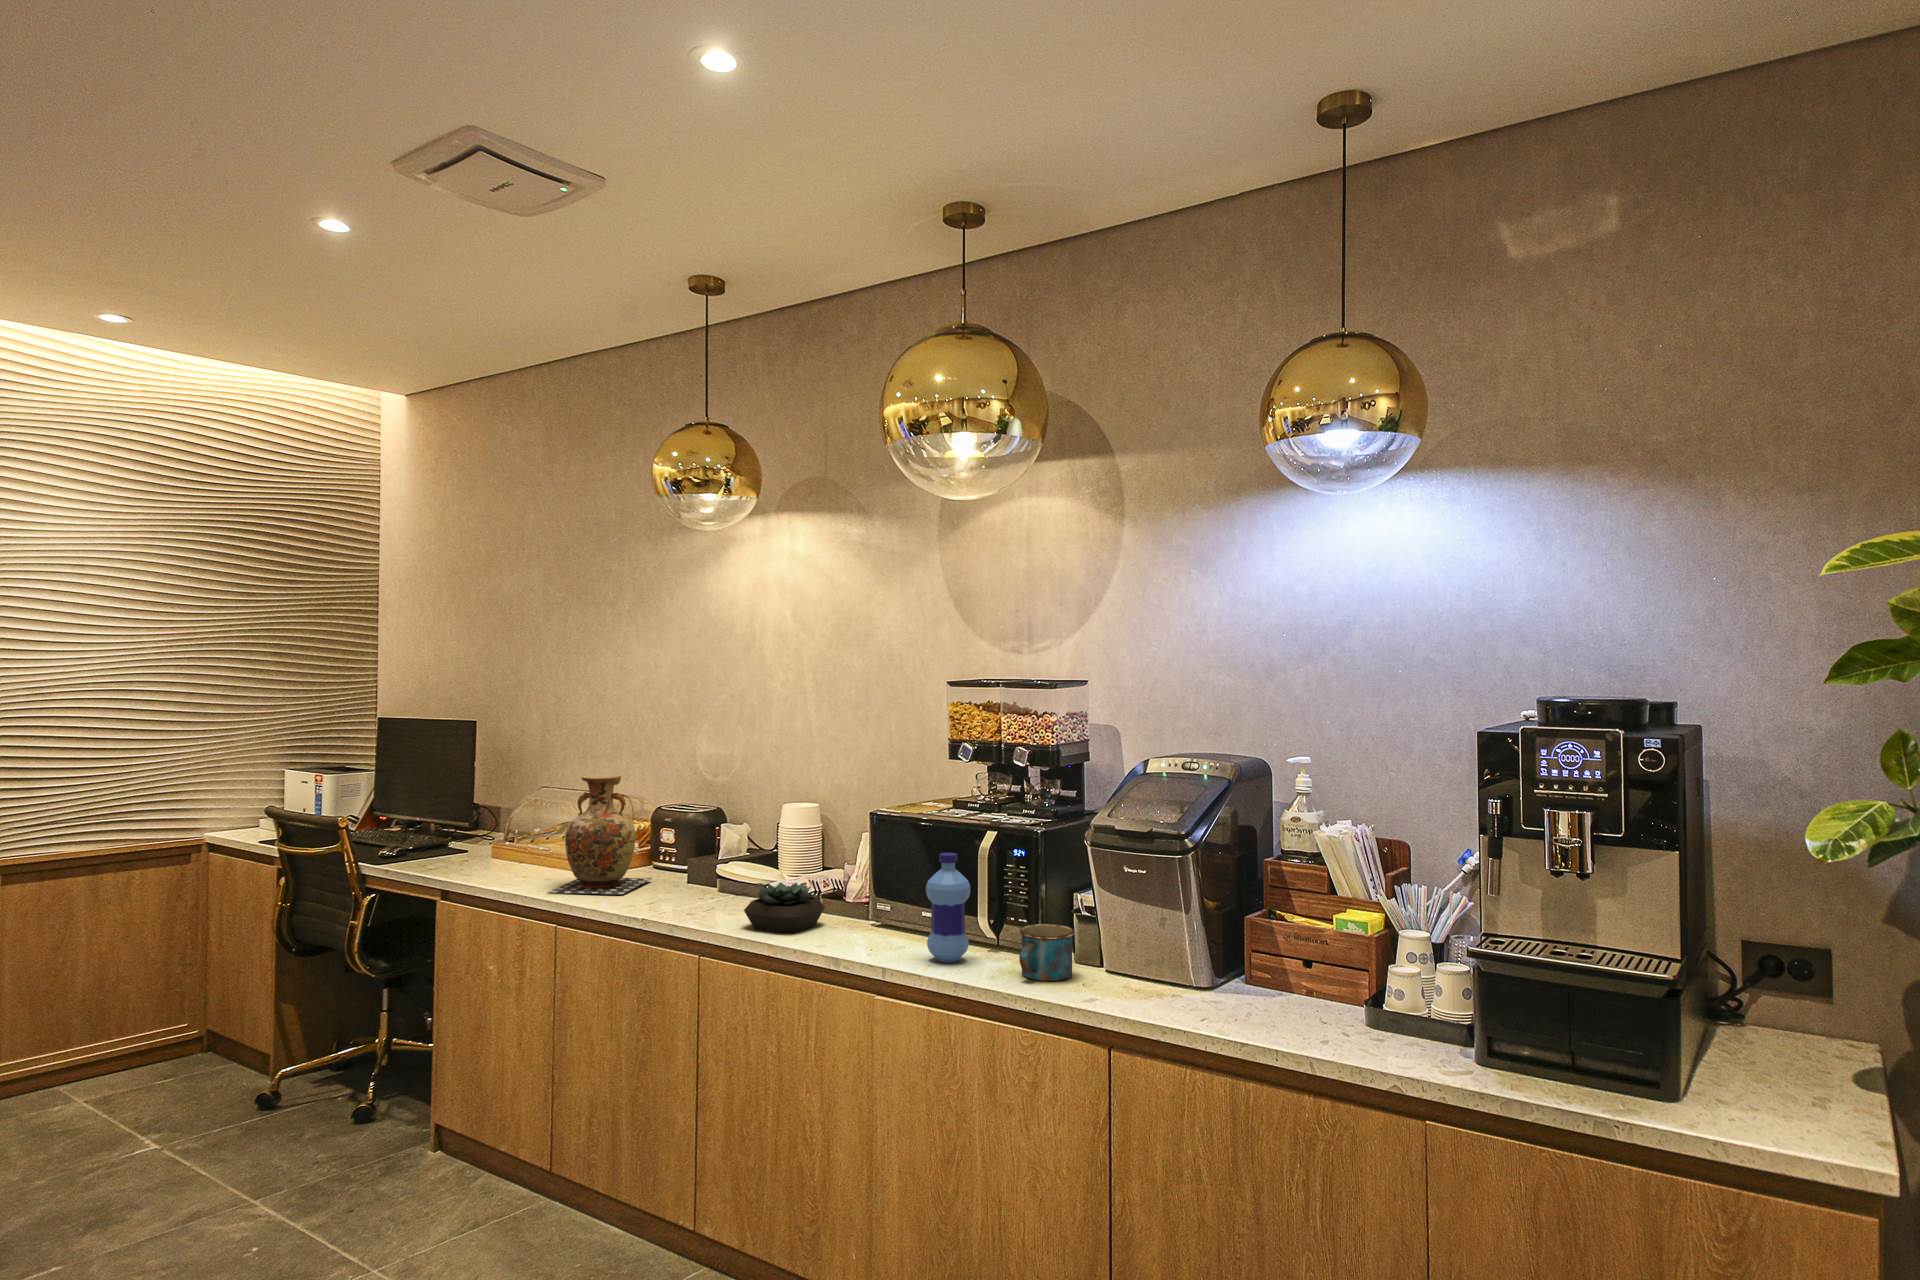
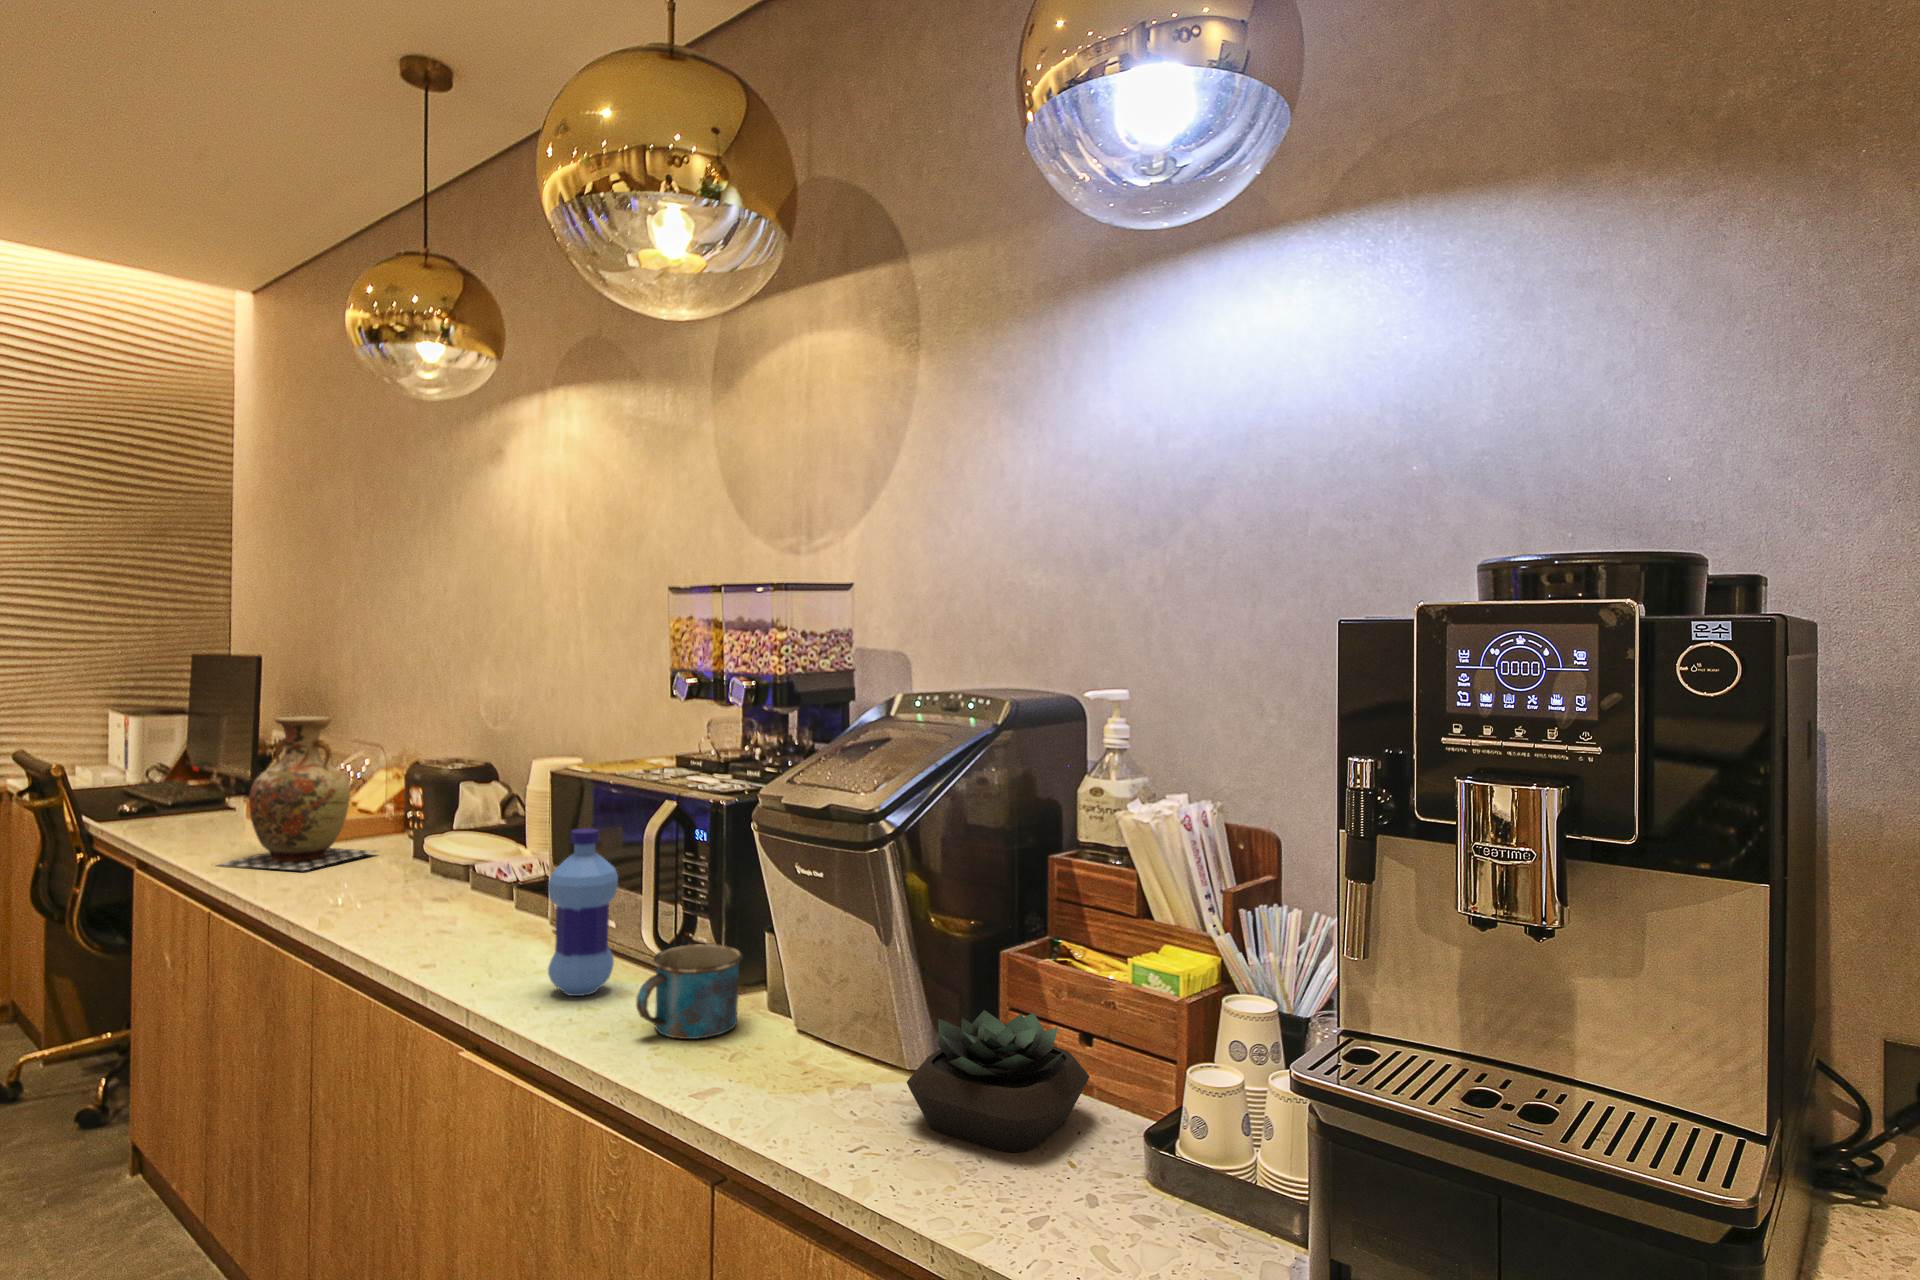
succulent plant: present [744,883,825,933] -> present [907,1010,1090,1153]

